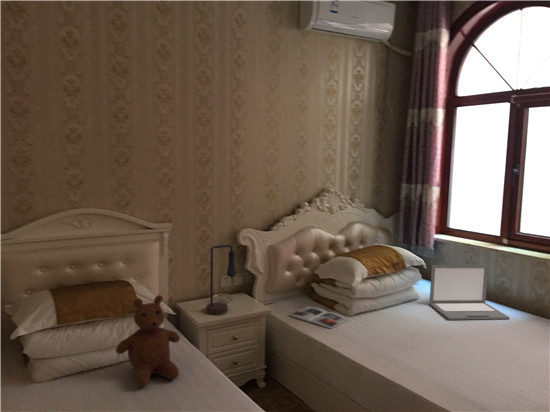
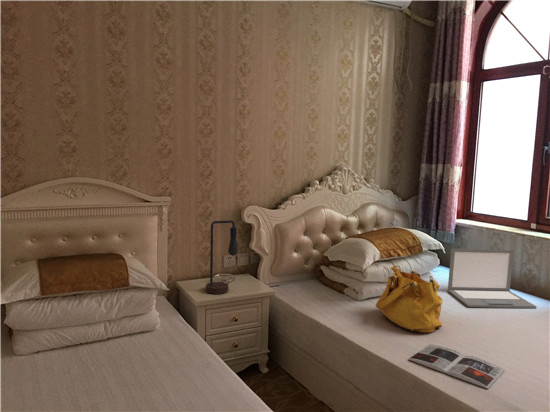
handbag: none [366,284,426,346] -> present [375,265,442,333]
teddy bear: present [116,295,180,387] -> none [101,267,171,364]
magazine: present [290,307,348,329] -> present [408,345,505,389]

